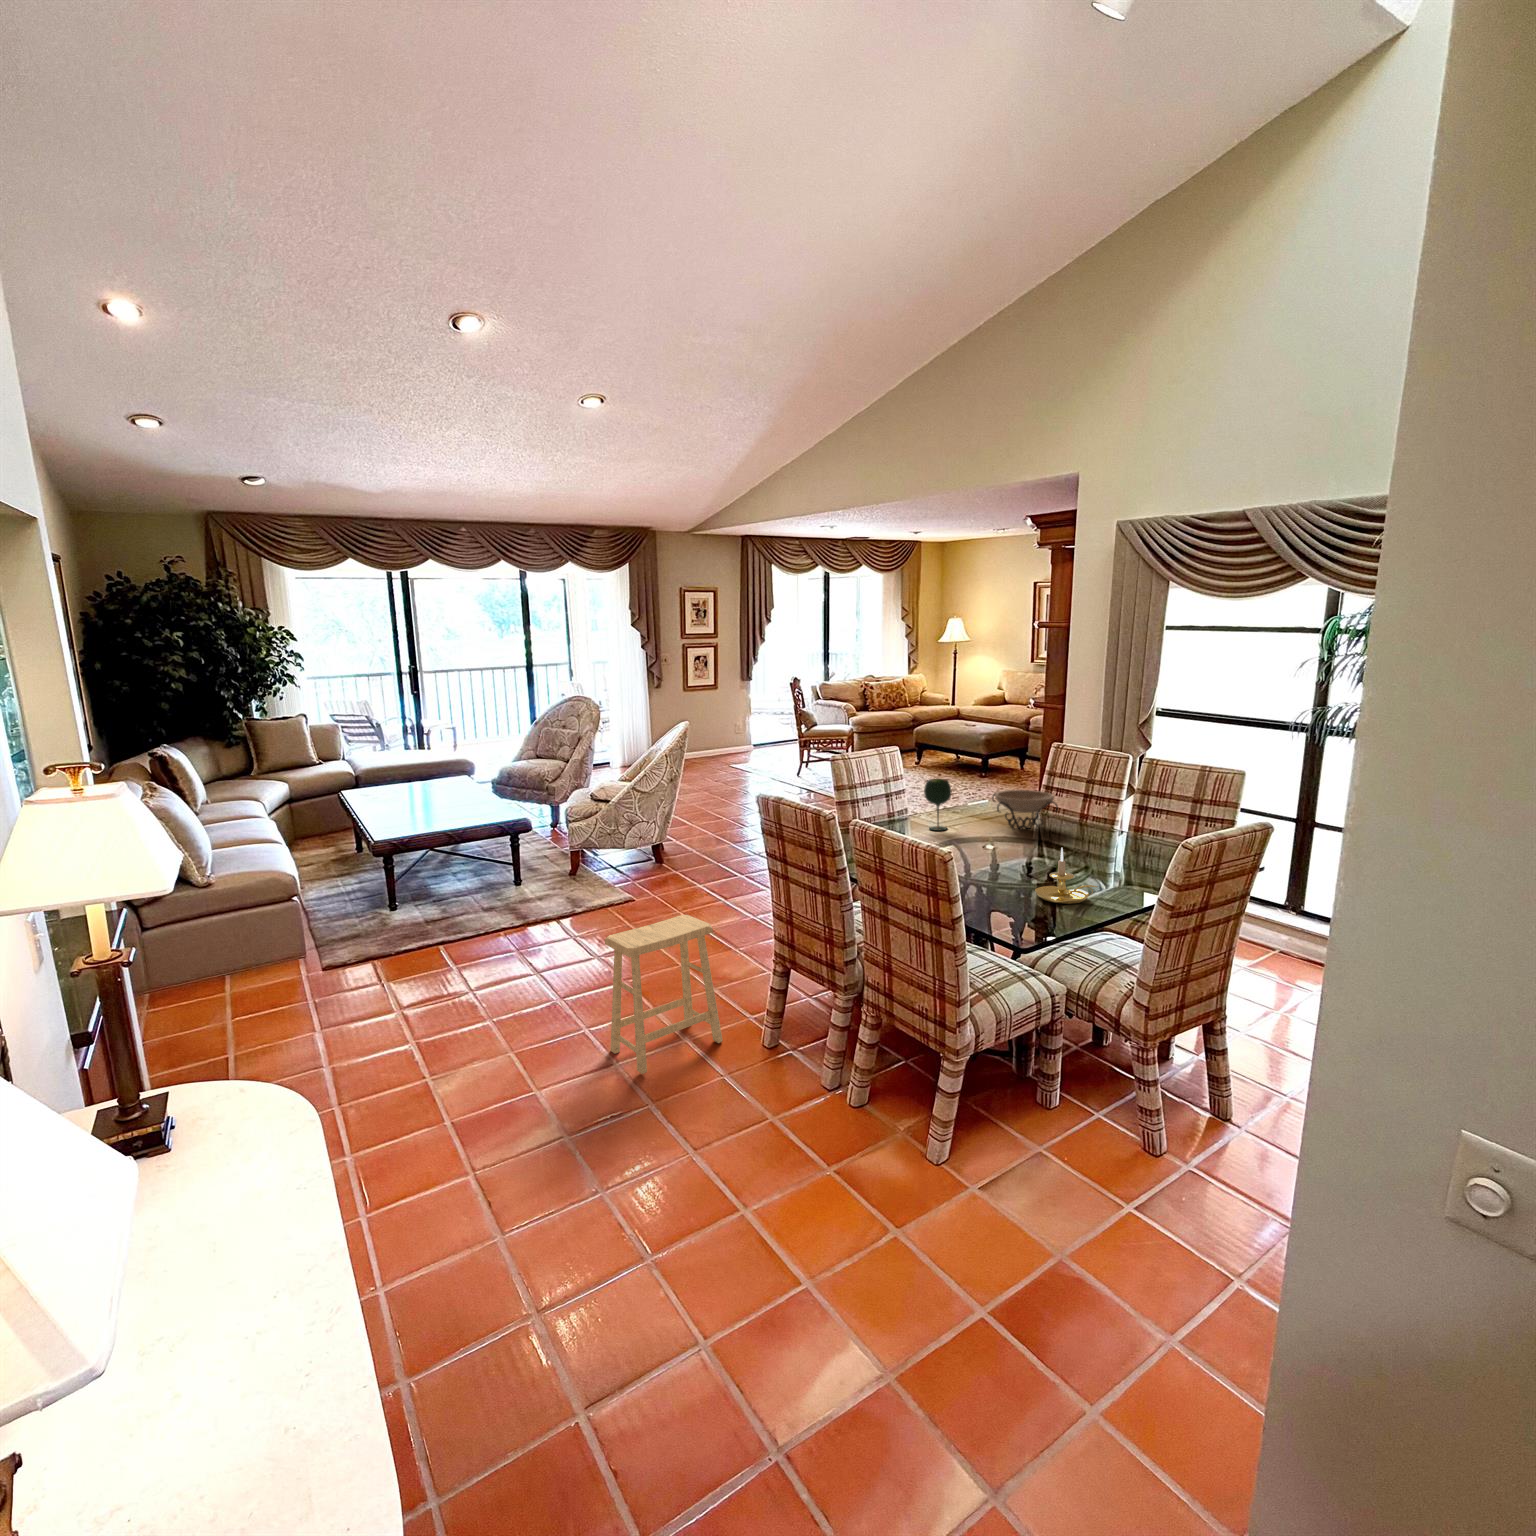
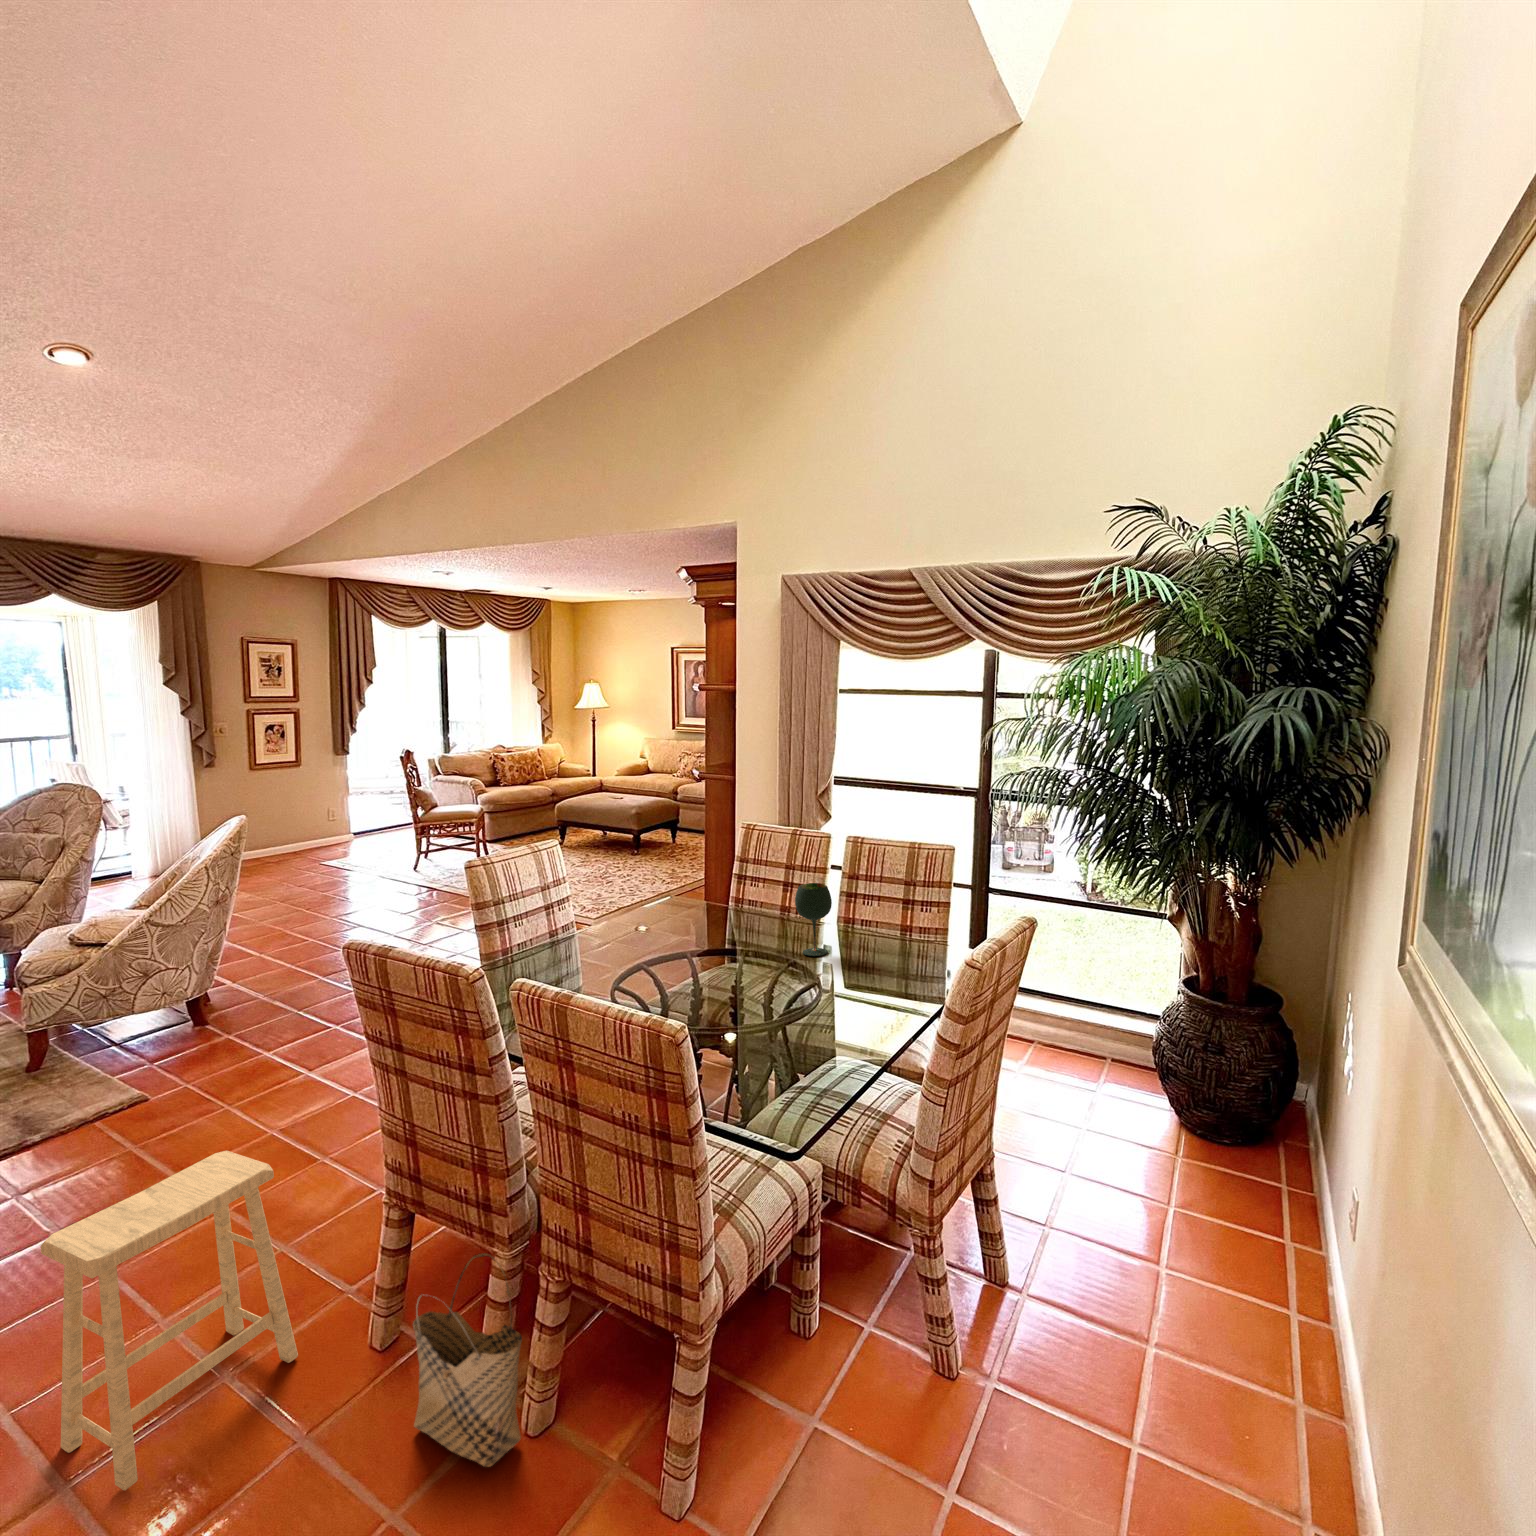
wine glass: present [924,779,951,830] -> present [795,883,832,956]
decorative bowl: present [992,790,1058,830] -> none [679,883,762,937]
candle holder: present [1035,848,1097,904] -> none [765,969,843,1046]
woven basket: none [785,994,849,1113] -> present [413,1253,522,1467]

